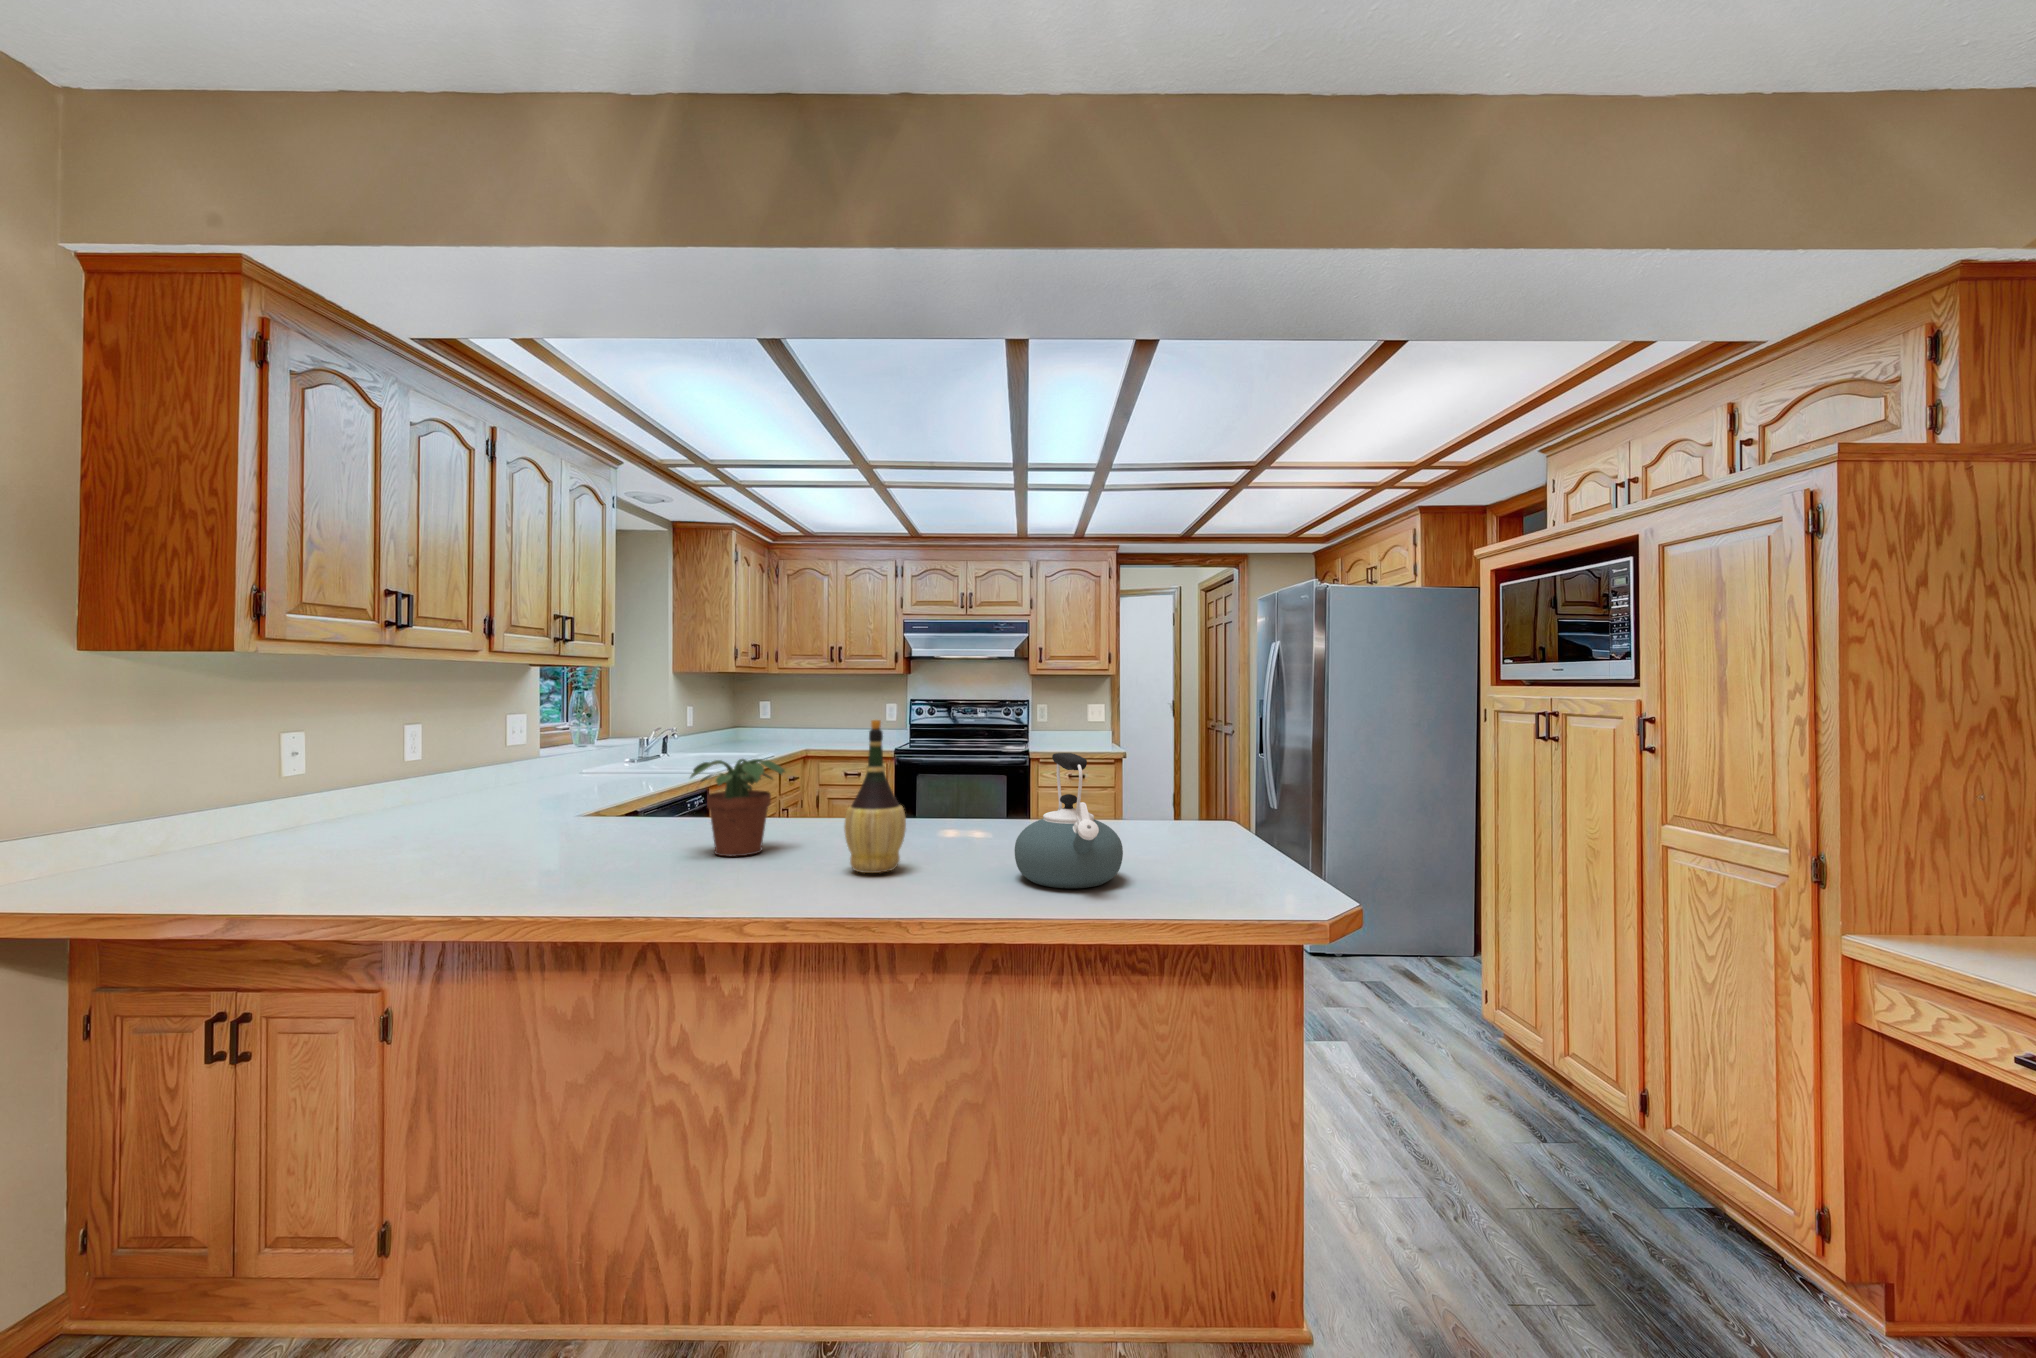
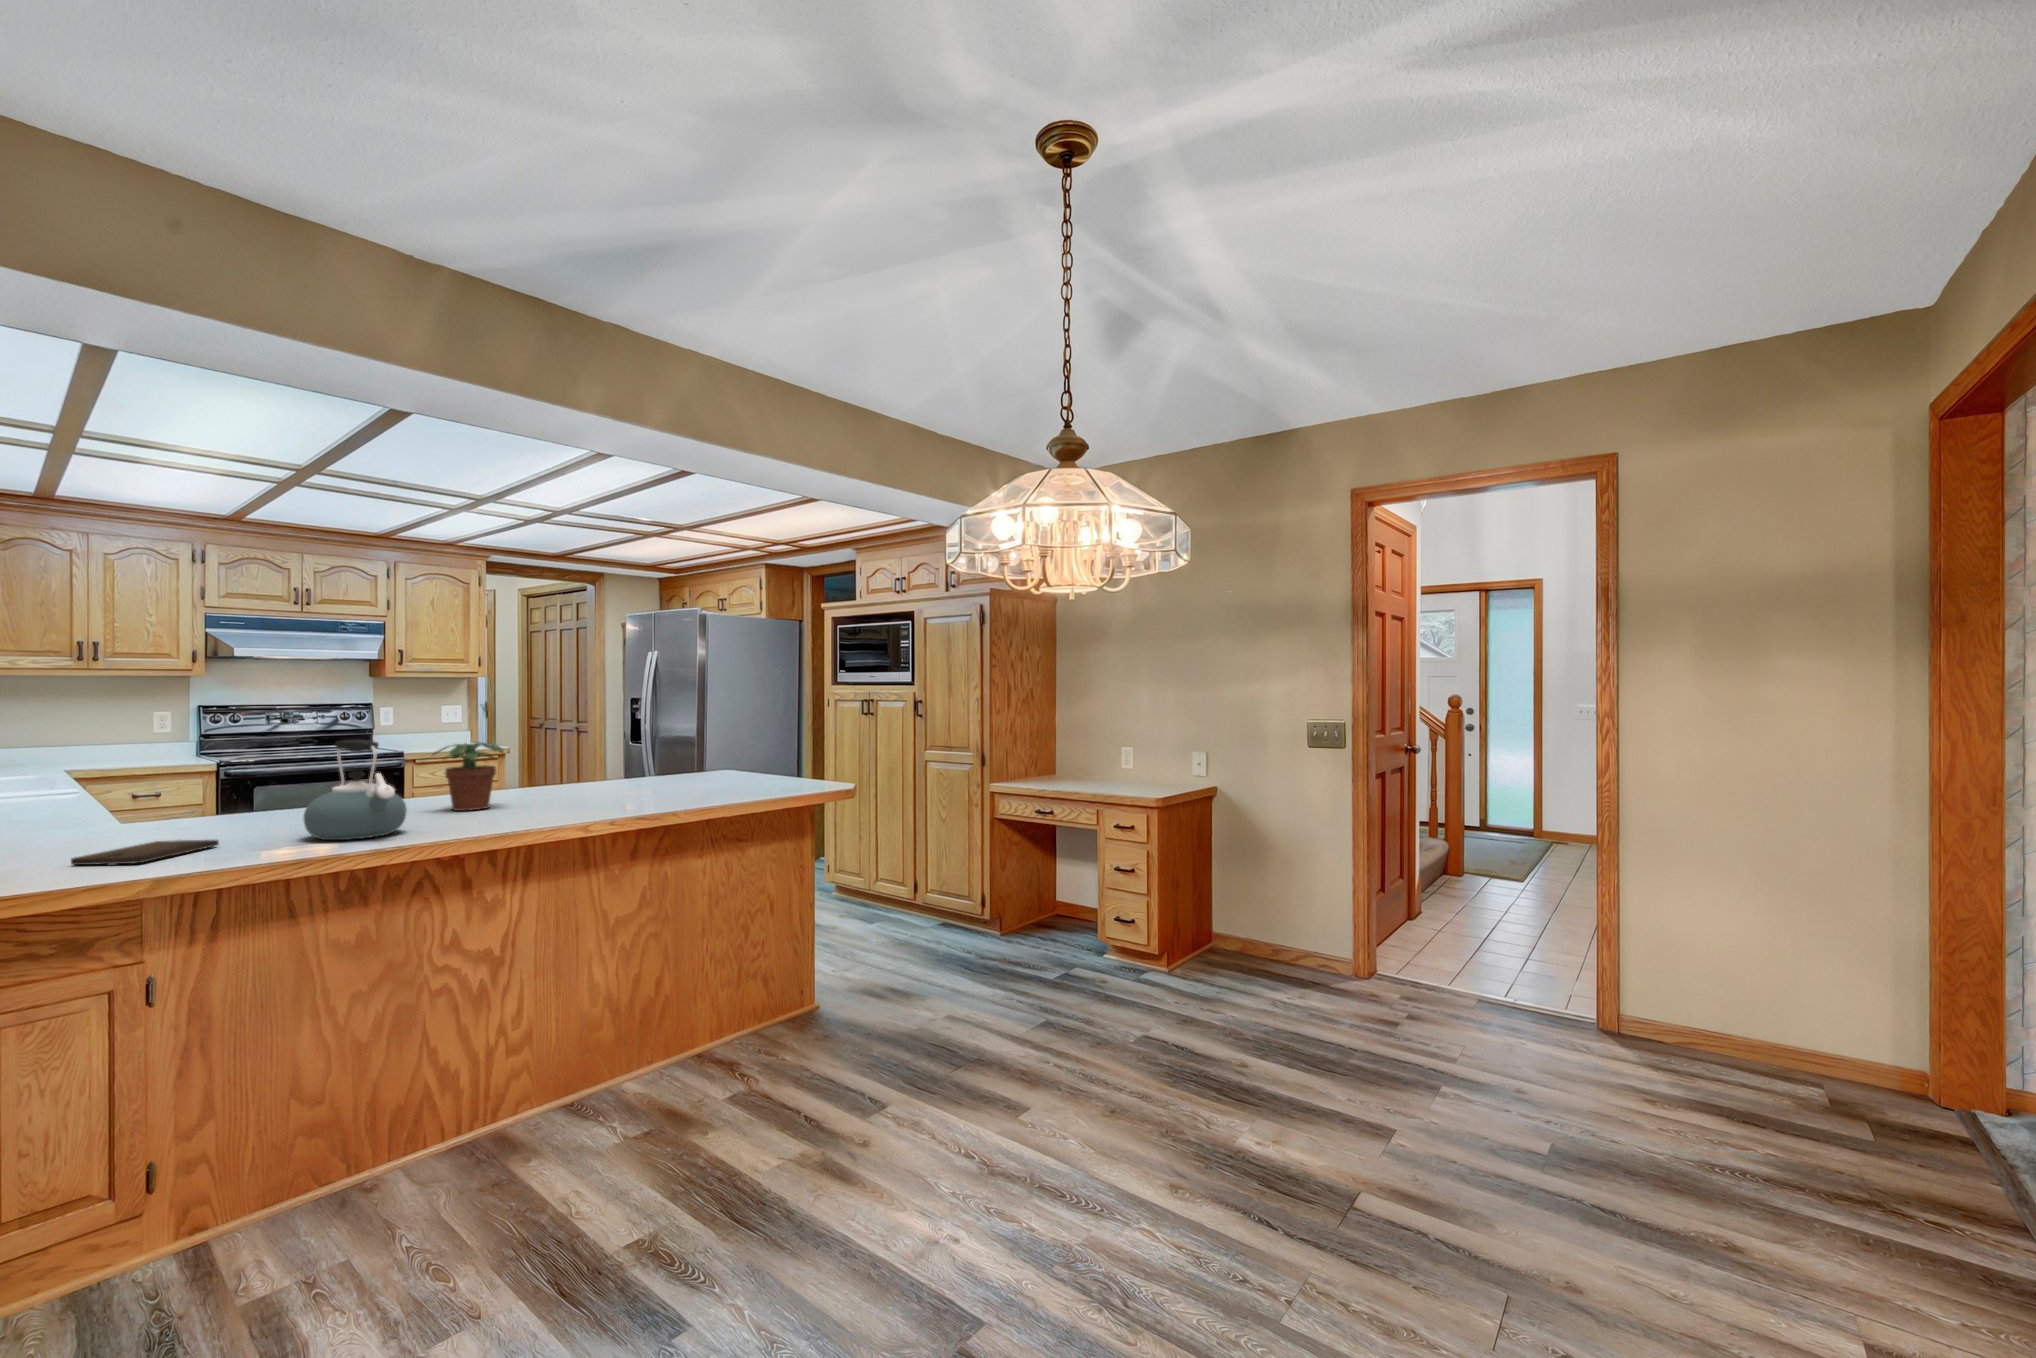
wine bottle: present [844,720,906,873] -> none [580,710,621,803]
kettle: present [1015,753,1123,888] -> present [303,740,407,840]
cutting board: none [198,858,361,895] -> present [71,840,219,865]

